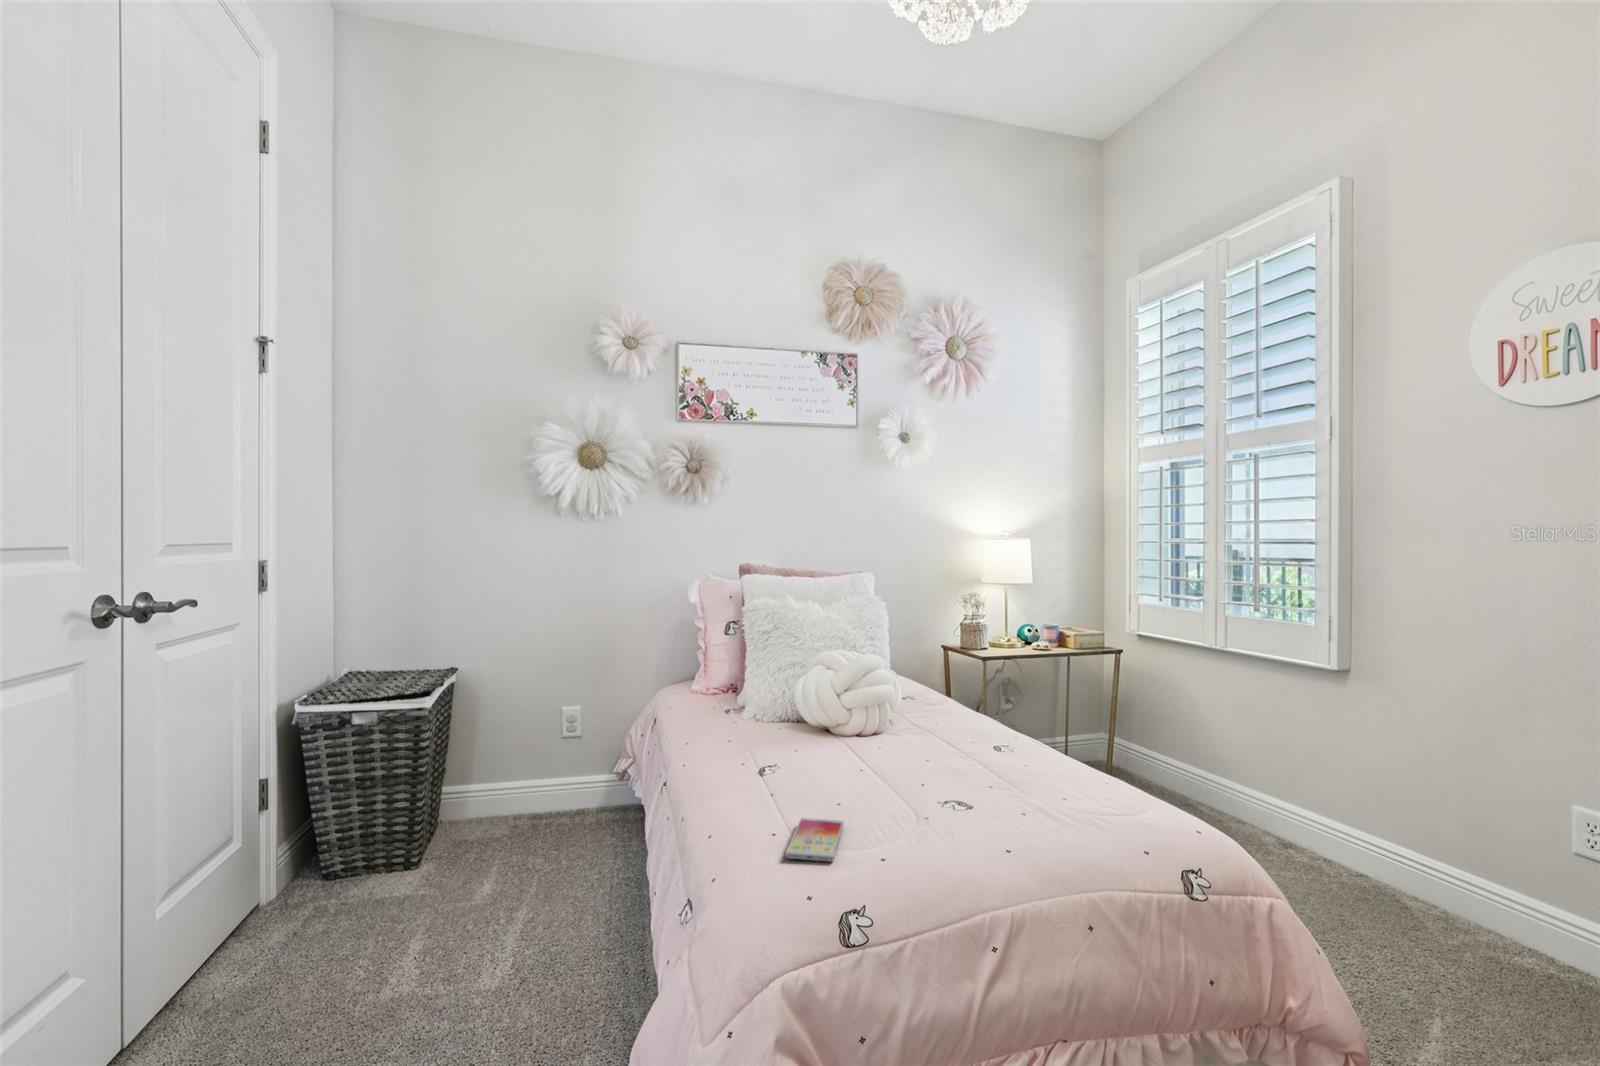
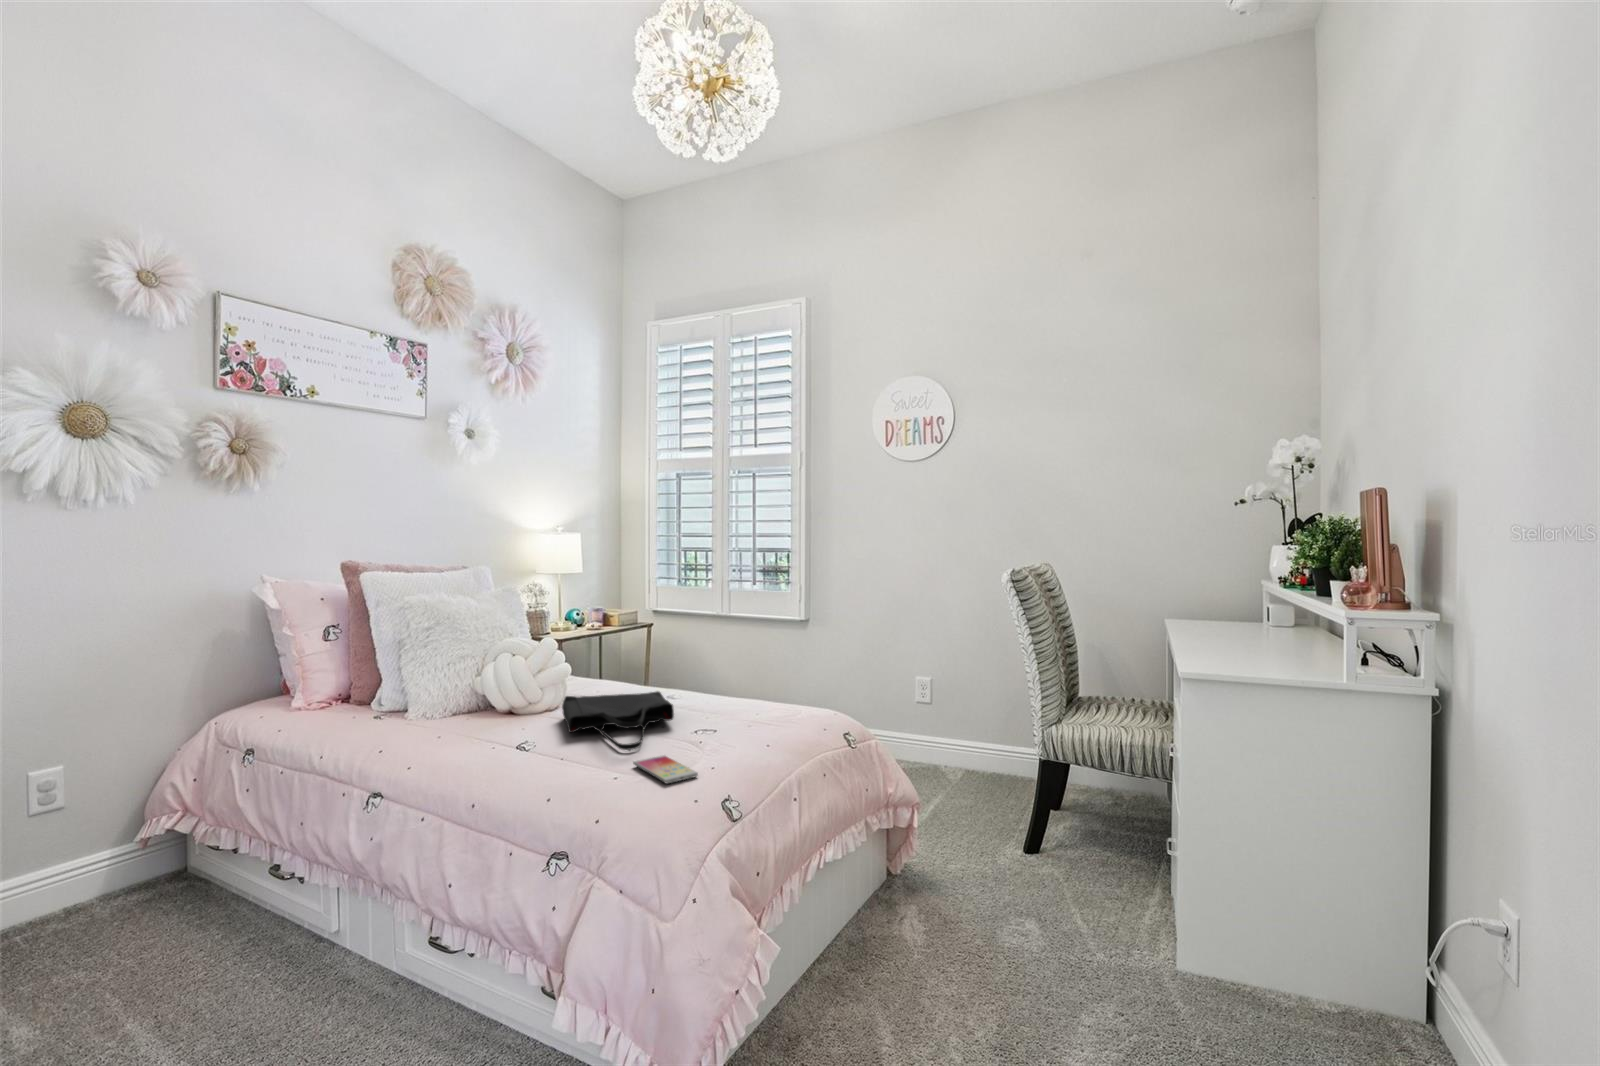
tote bag: none [809,723,955,803] -> present [562,691,674,750]

